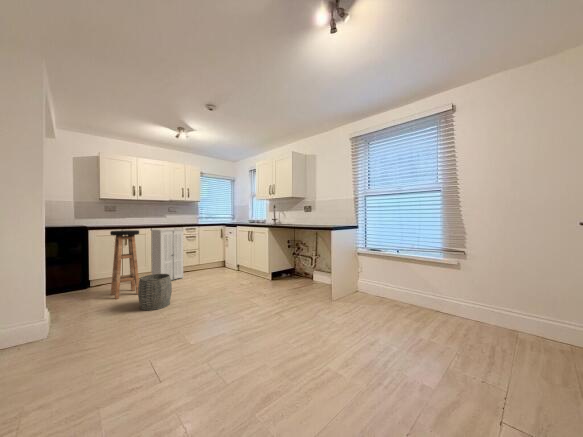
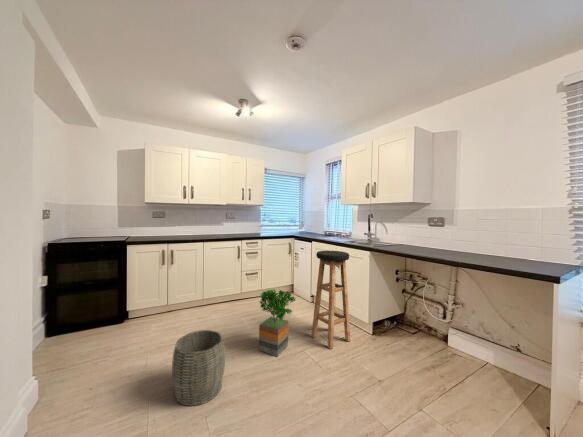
storage cabinet: present [151,228,184,280] -> none [201,242,246,324]
bar stool: present [110,230,139,299] -> present [311,251,351,349]
potted tree: none [193,252,219,292] -> present [259,290,295,356]

